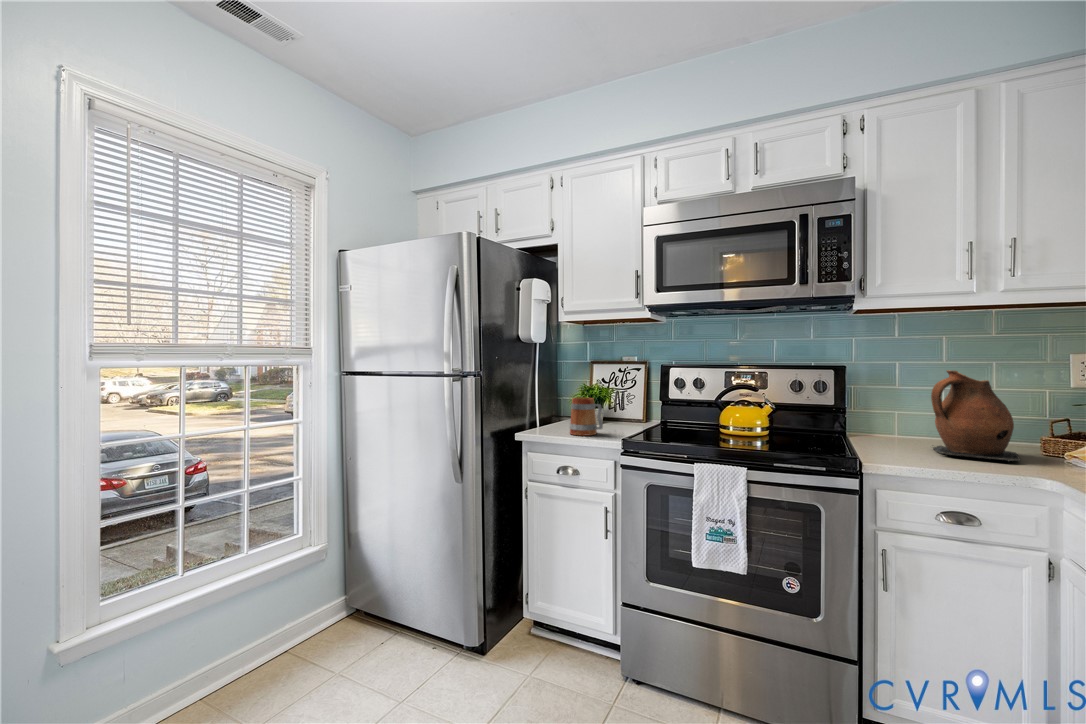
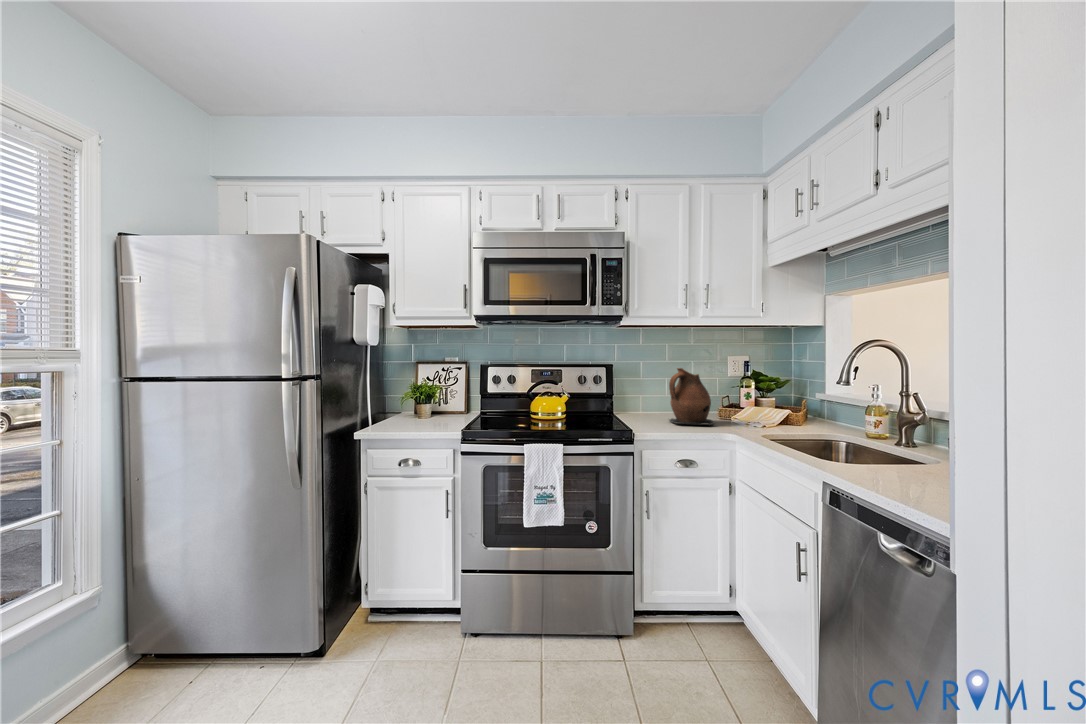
mug: present [570,398,603,436] -> none [408,396,440,430]

